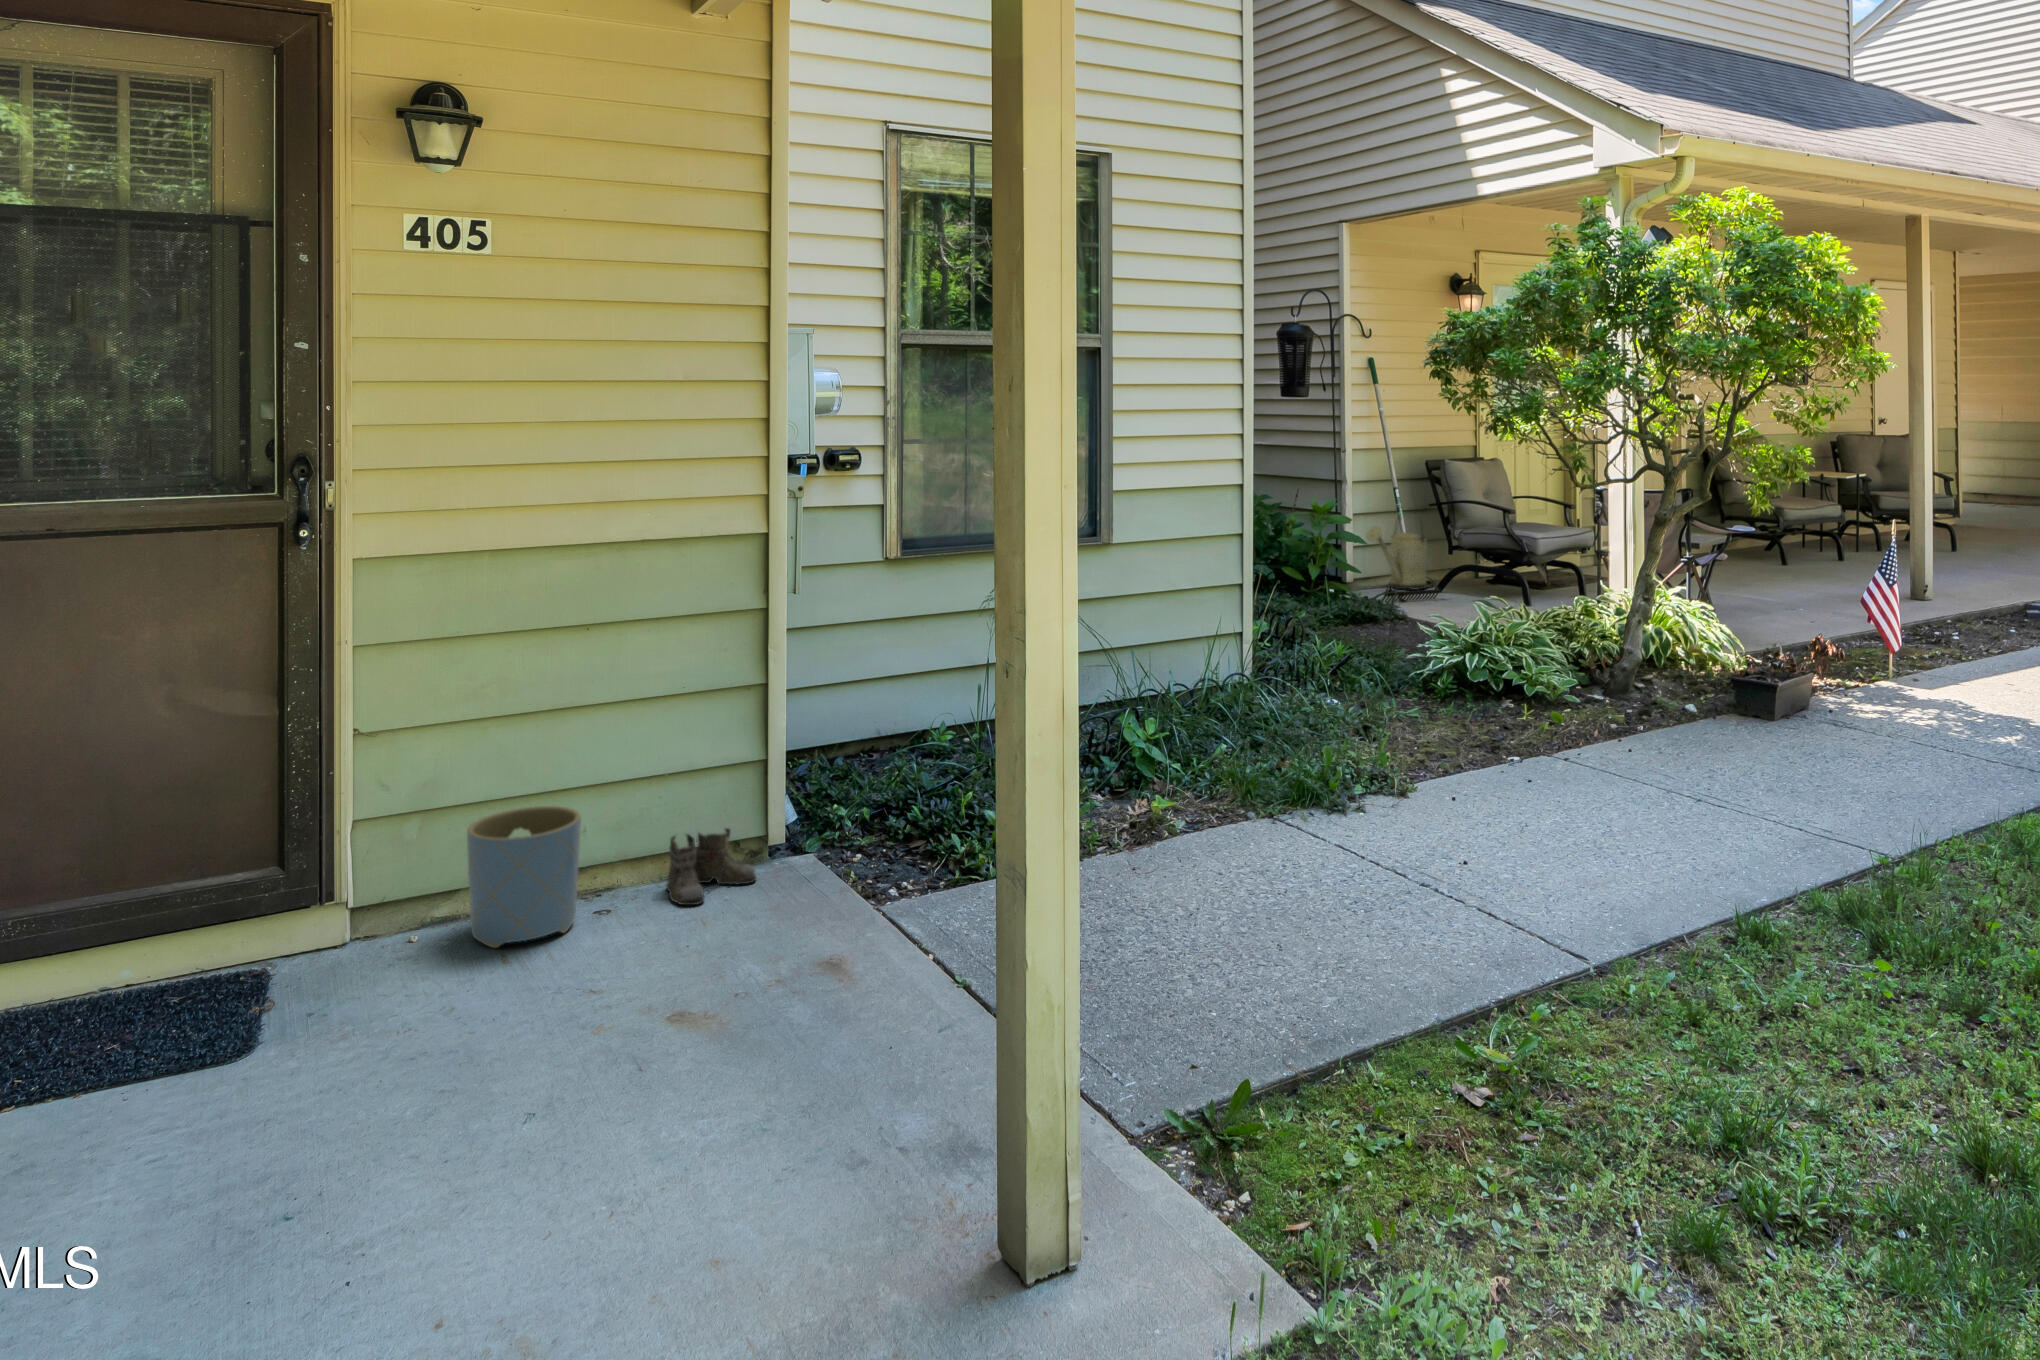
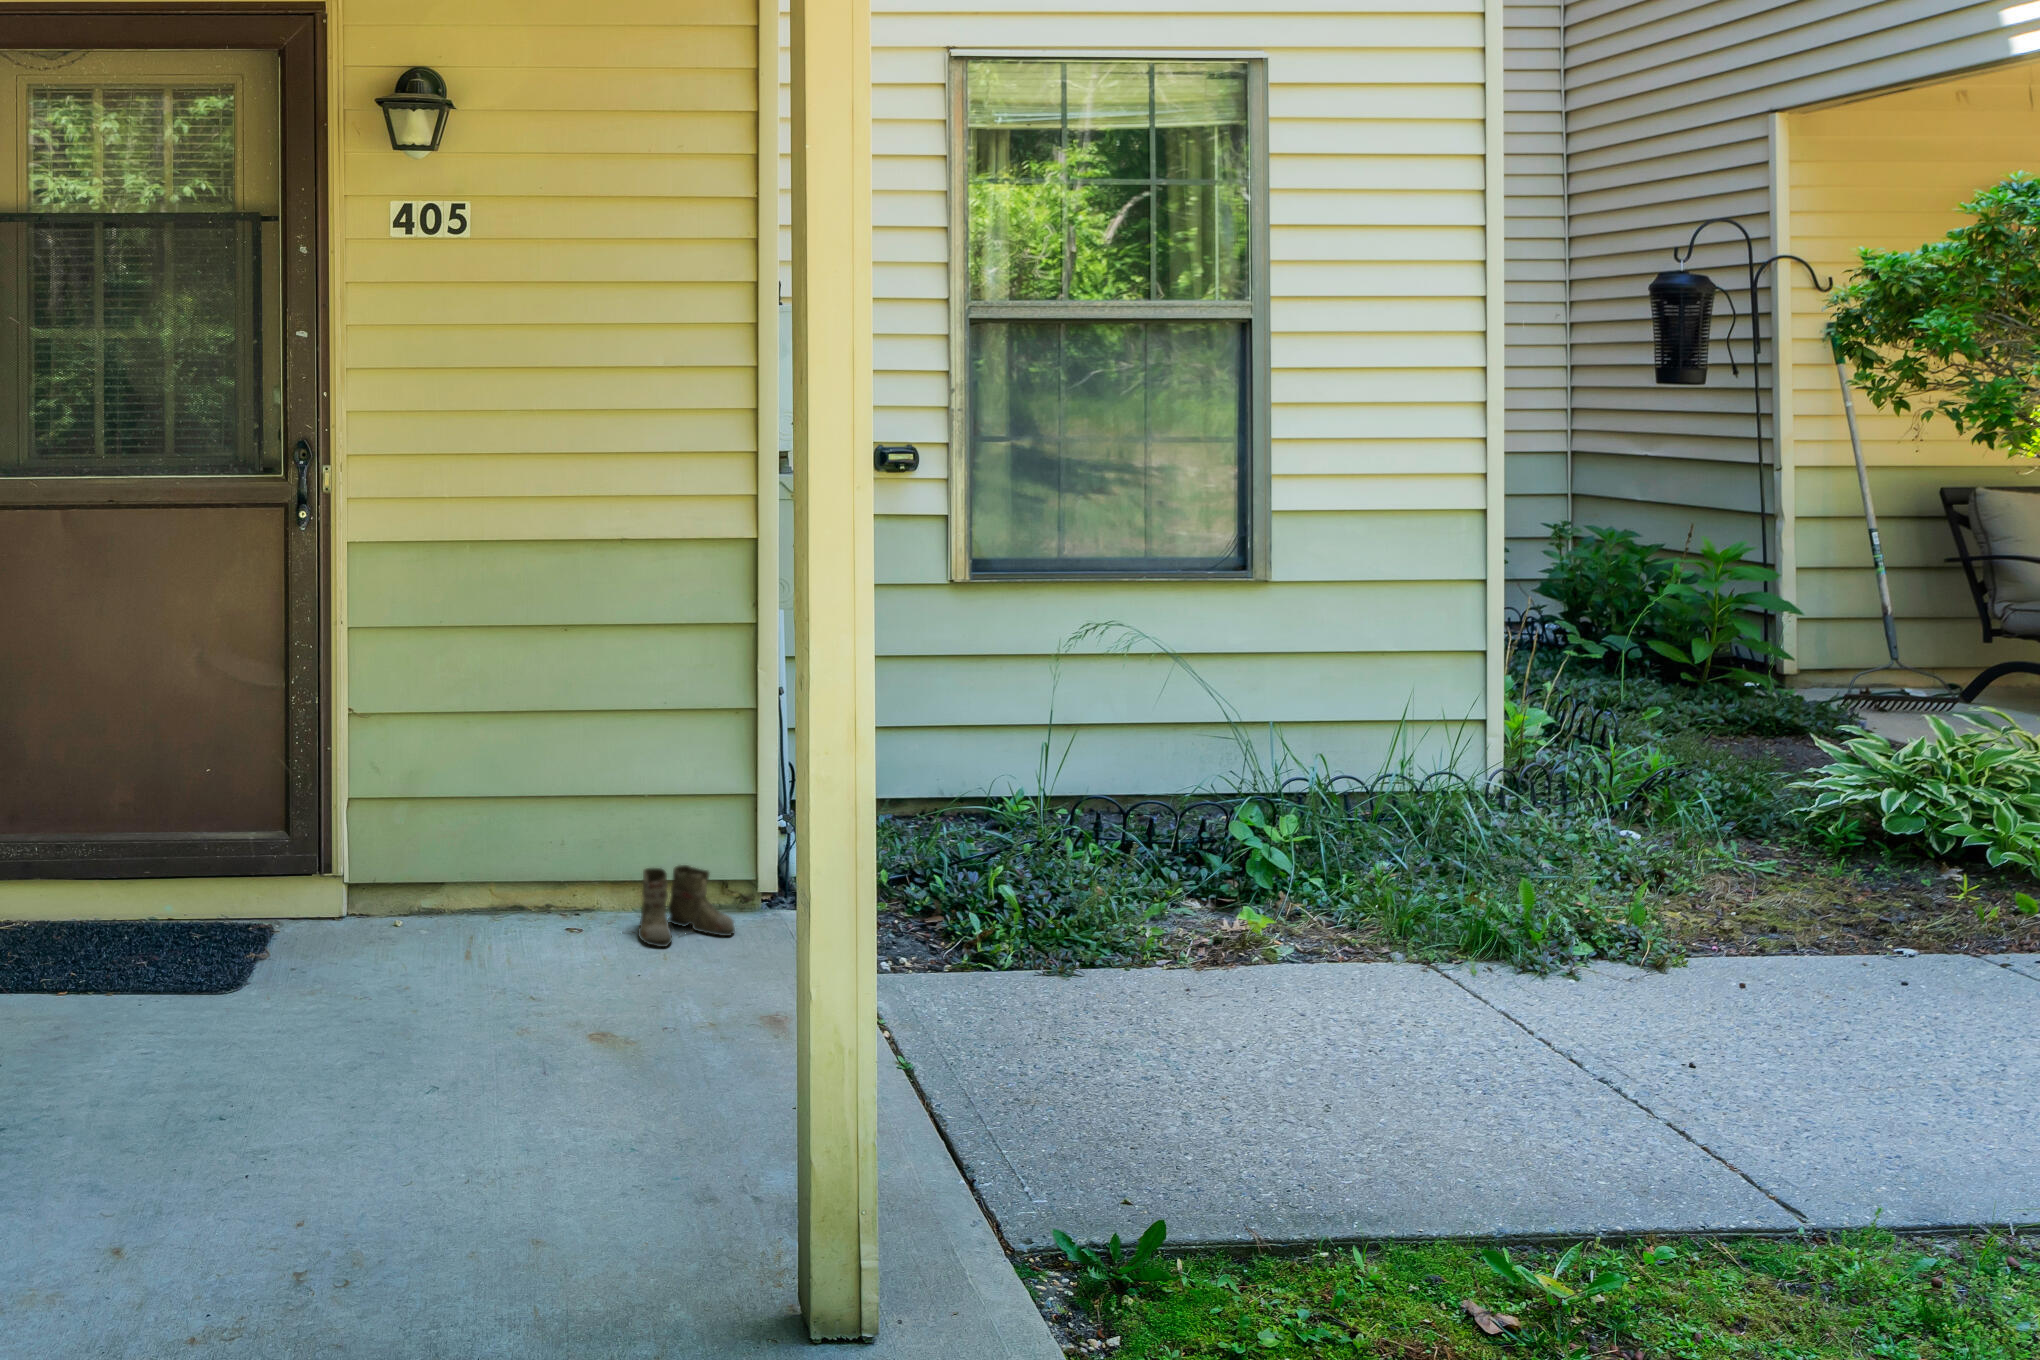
watering can: present [1367,526,1427,590] -> none [1803,578,1934,698]
planter: present [467,806,581,948] -> none [438,811,545,949]

